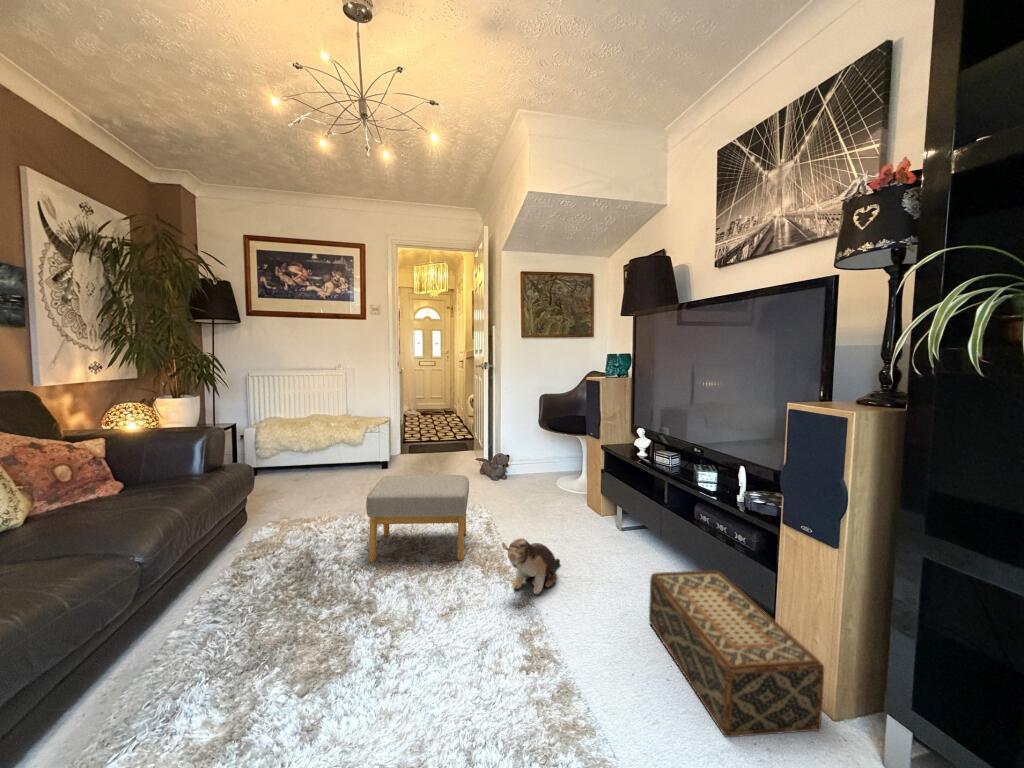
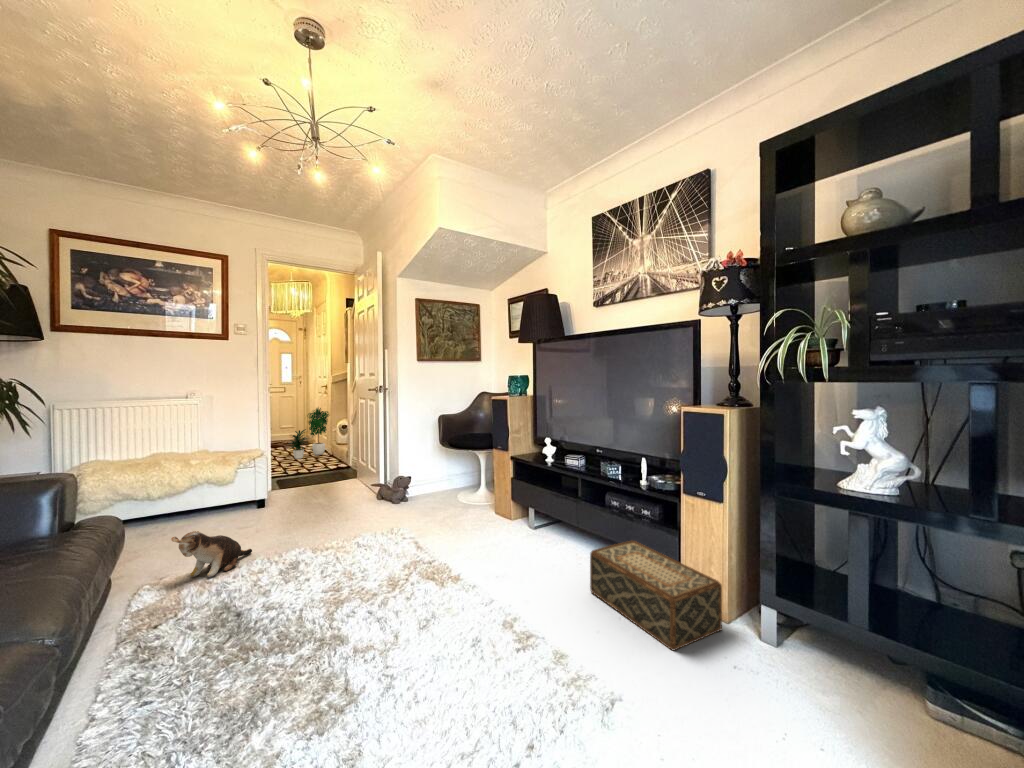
potted plant: none [426,379,465,427] -> present [289,408,329,459]
footstool: present [366,475,469,562] -> none [305,497,412,599]
plush toy: present [502,539,560,594] -> present [171,531,252,577]

